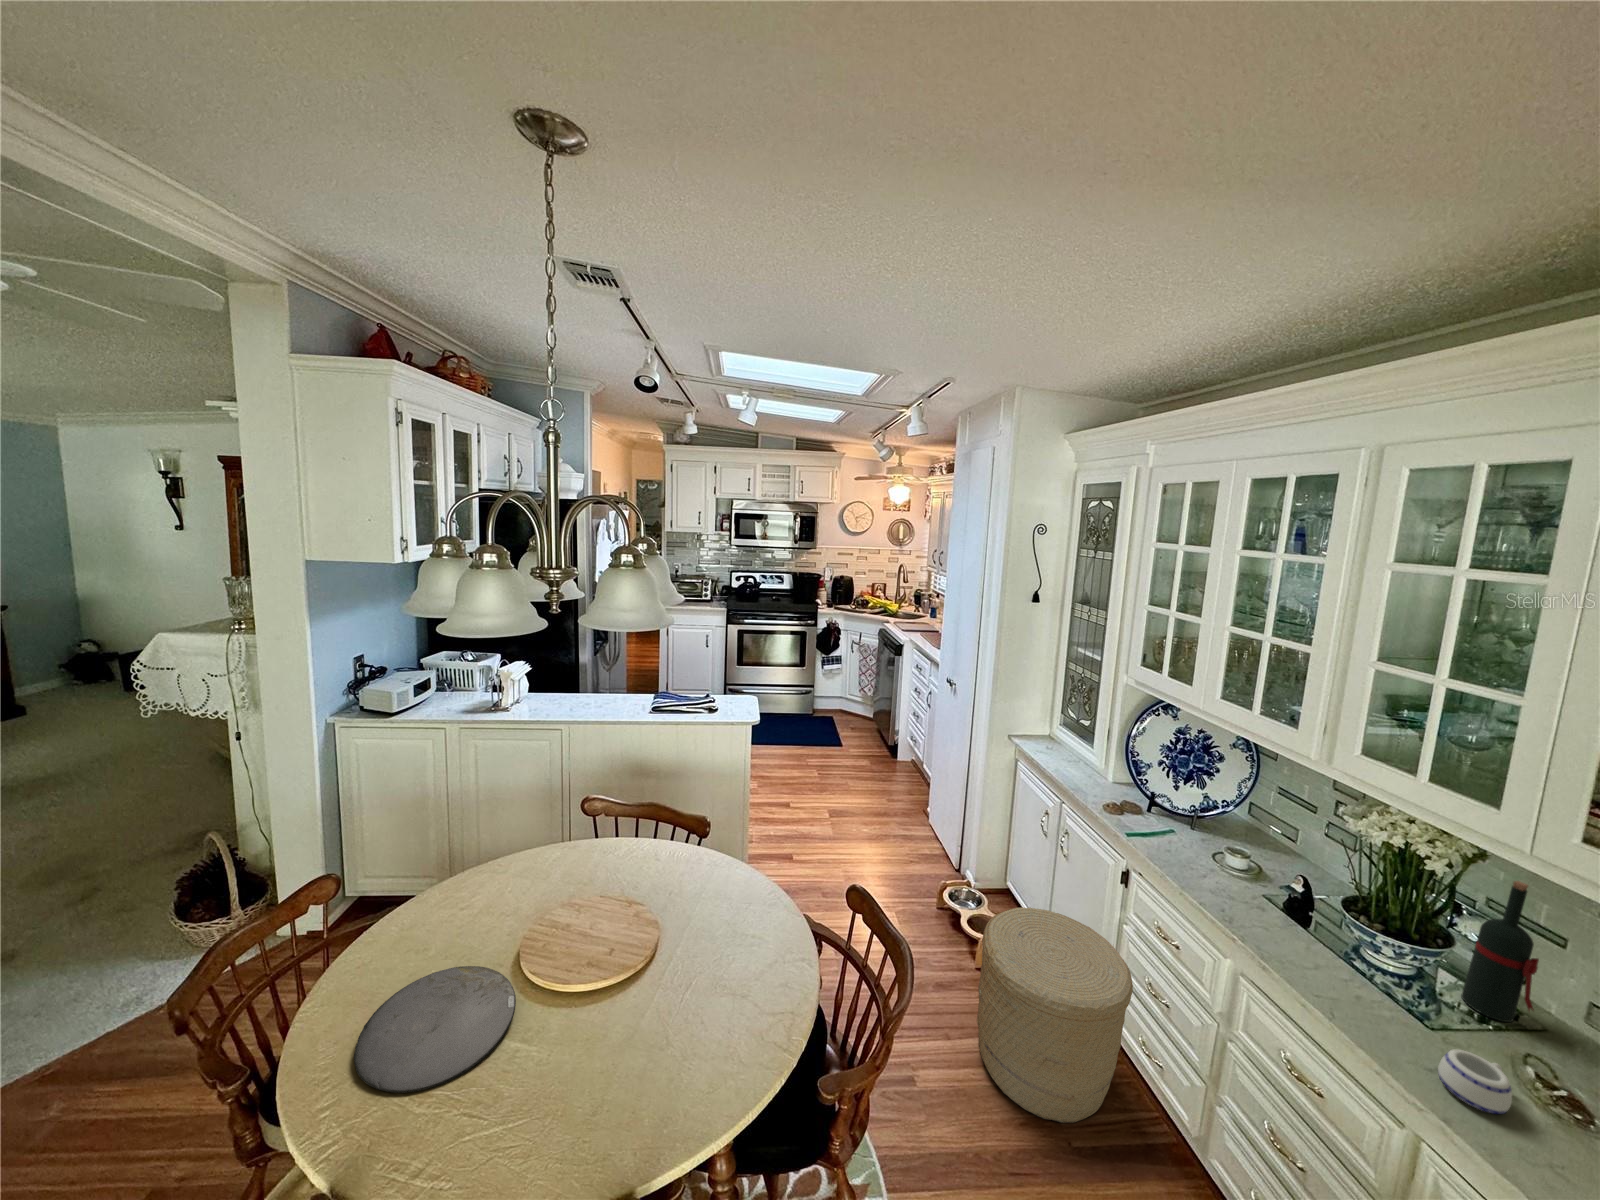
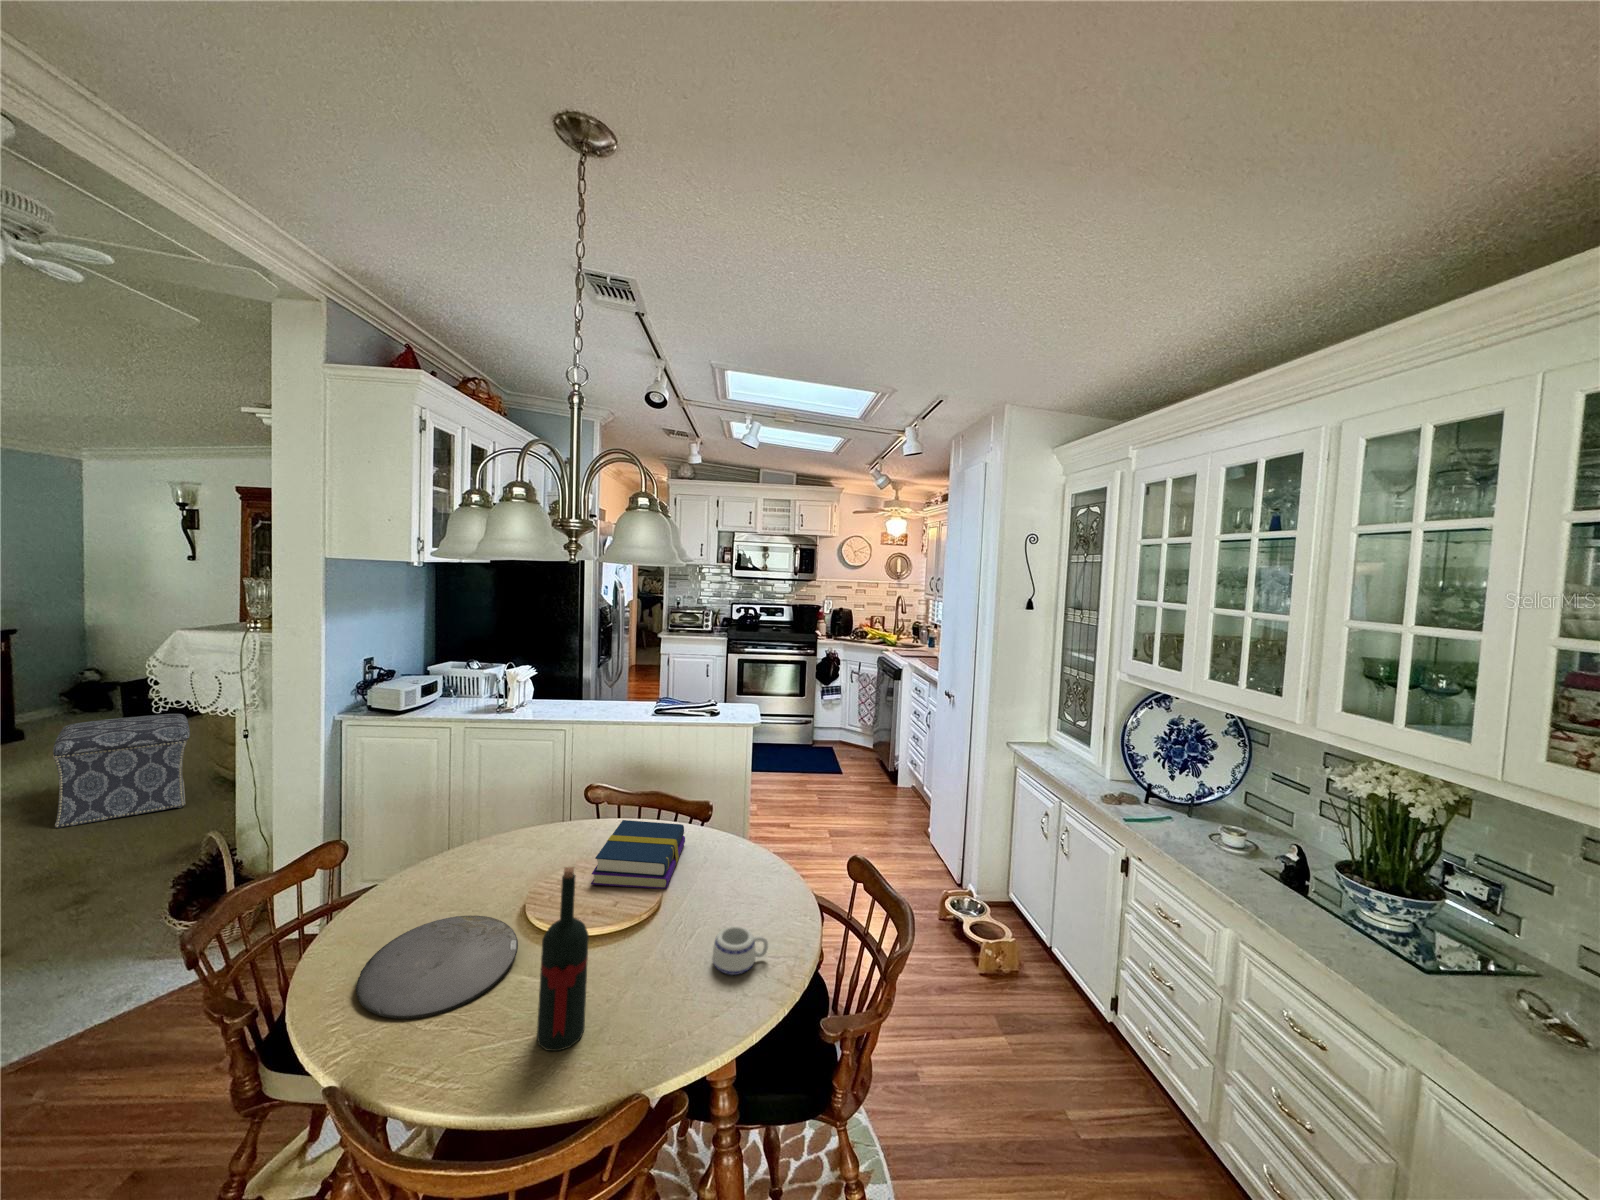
ottoman: none [46,698,186,818] -> present [53,714,190,828]
book: none [589,846,684,925] -> present [591,820,685,889]
wine bottle: present [1461,881,1539,1022] -> present [537,867,589,1051]
woven basket: present [977,907,1133,1123] -> none [980,900,1137,1118]
mug: present [1438,1050,1512,1114] -> present [712,926,768,975]

